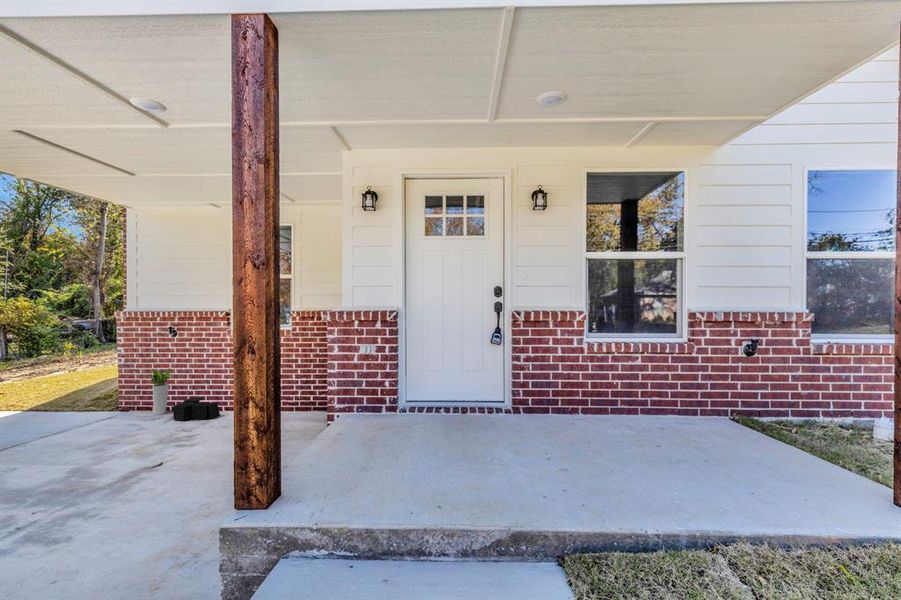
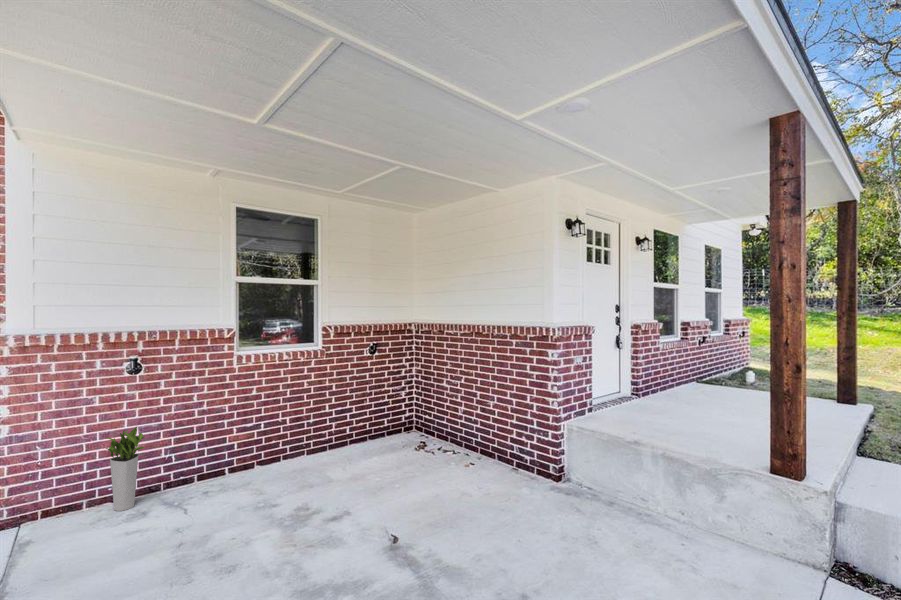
storage bin: present [173,398,220,421] -> none [176,462,255,503]

